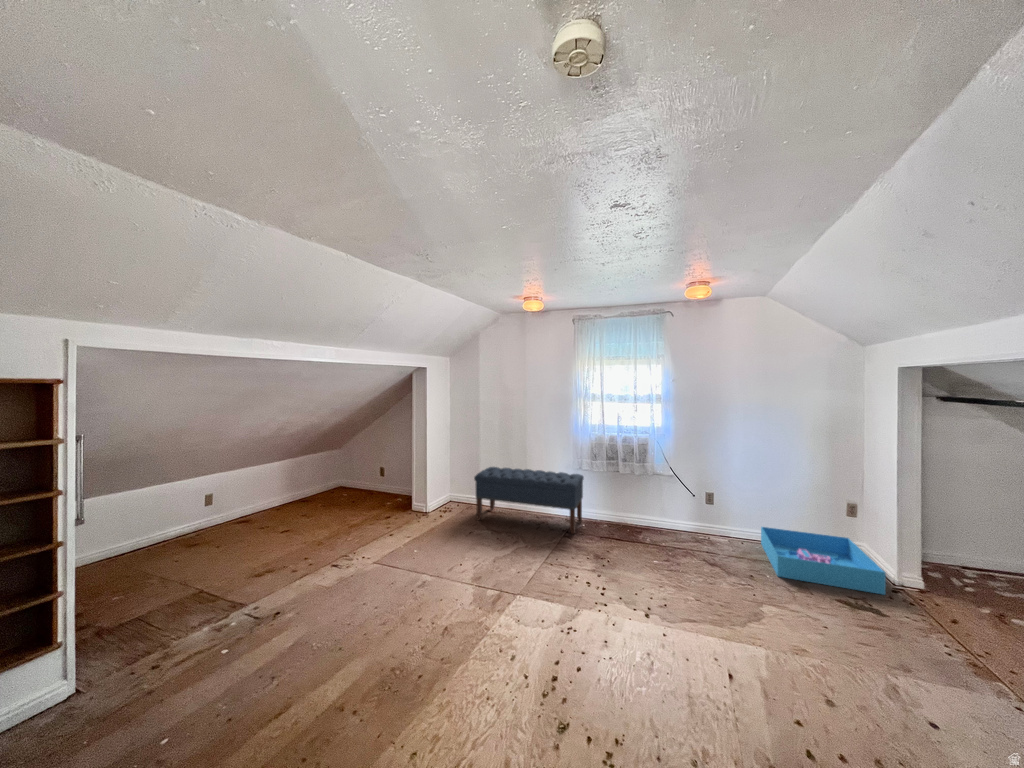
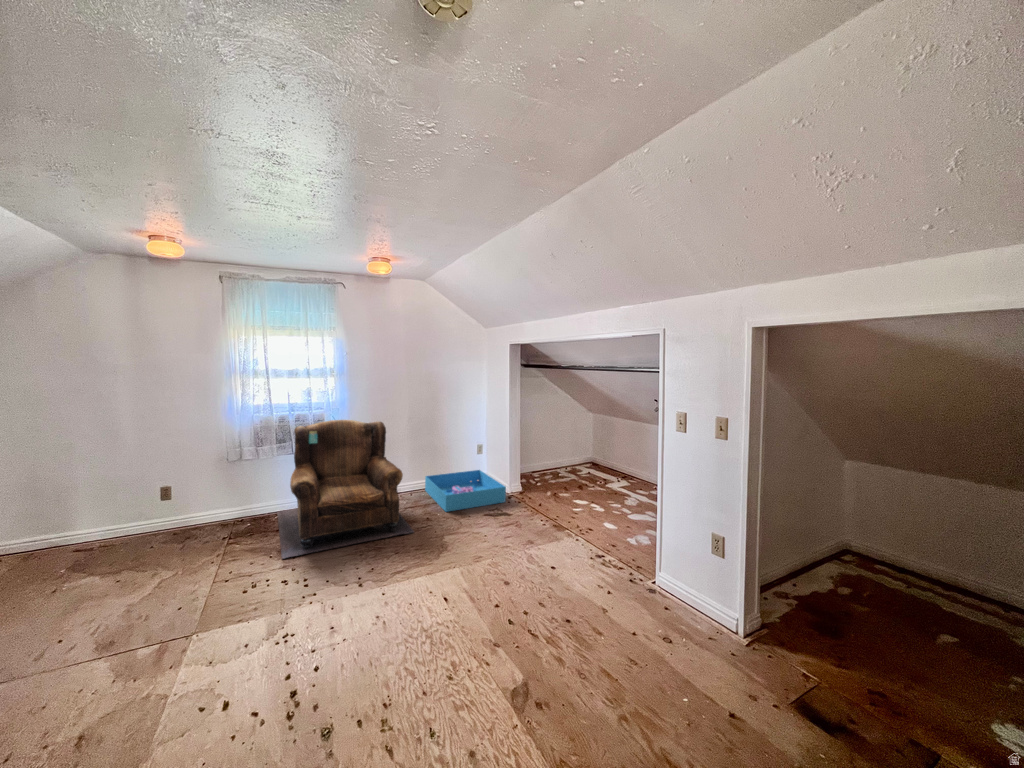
armchair: none [595,450,726,585] -> present [277,420,414,558]
bench: present [474,467,584,534] -> none [23,462,241,572]

